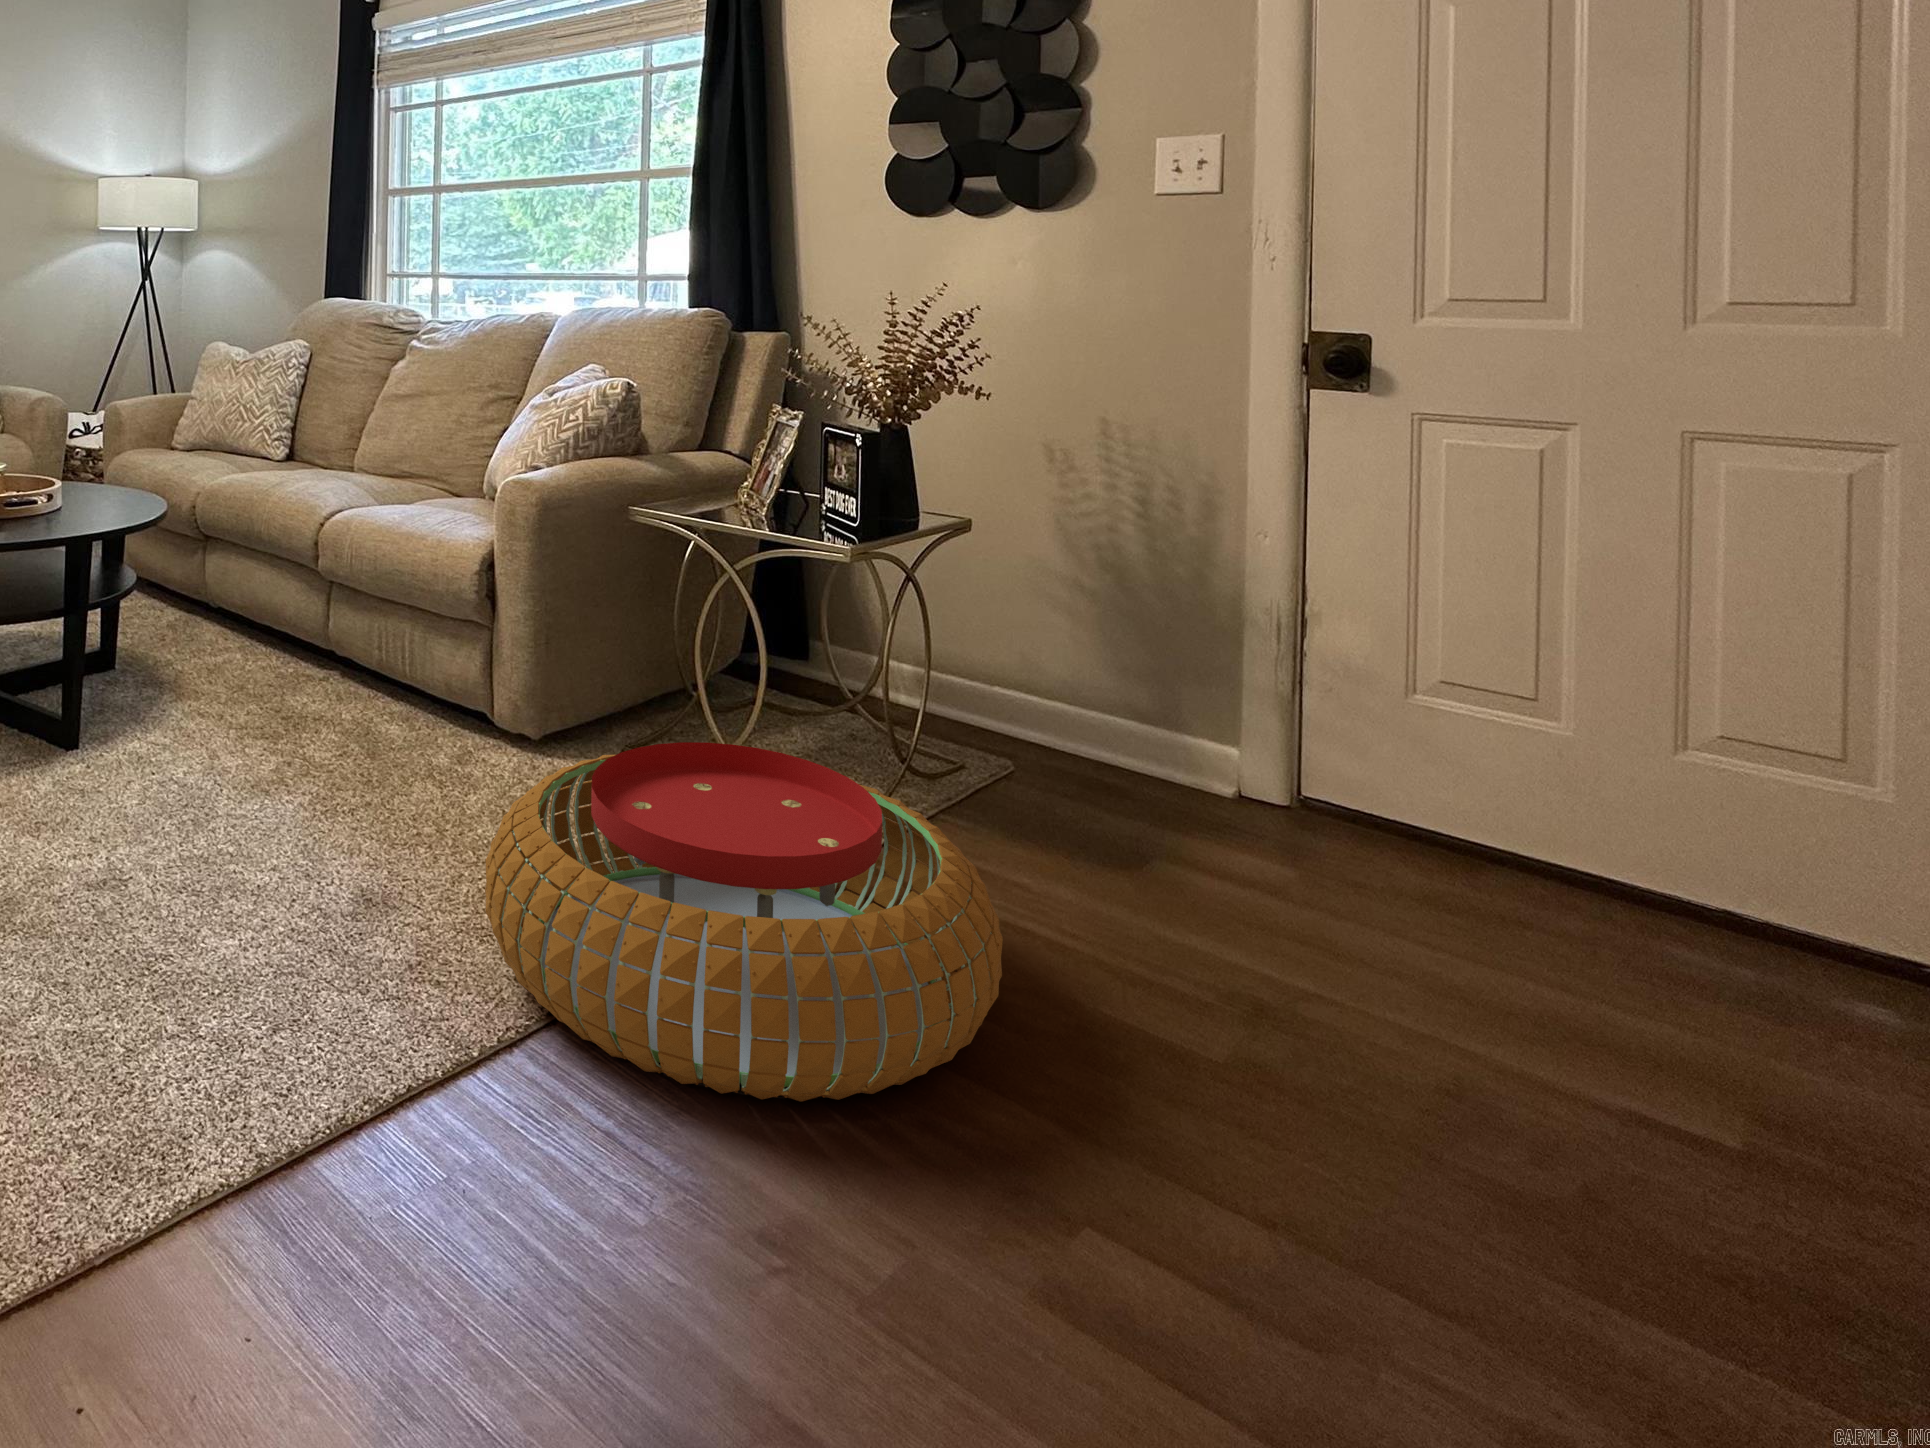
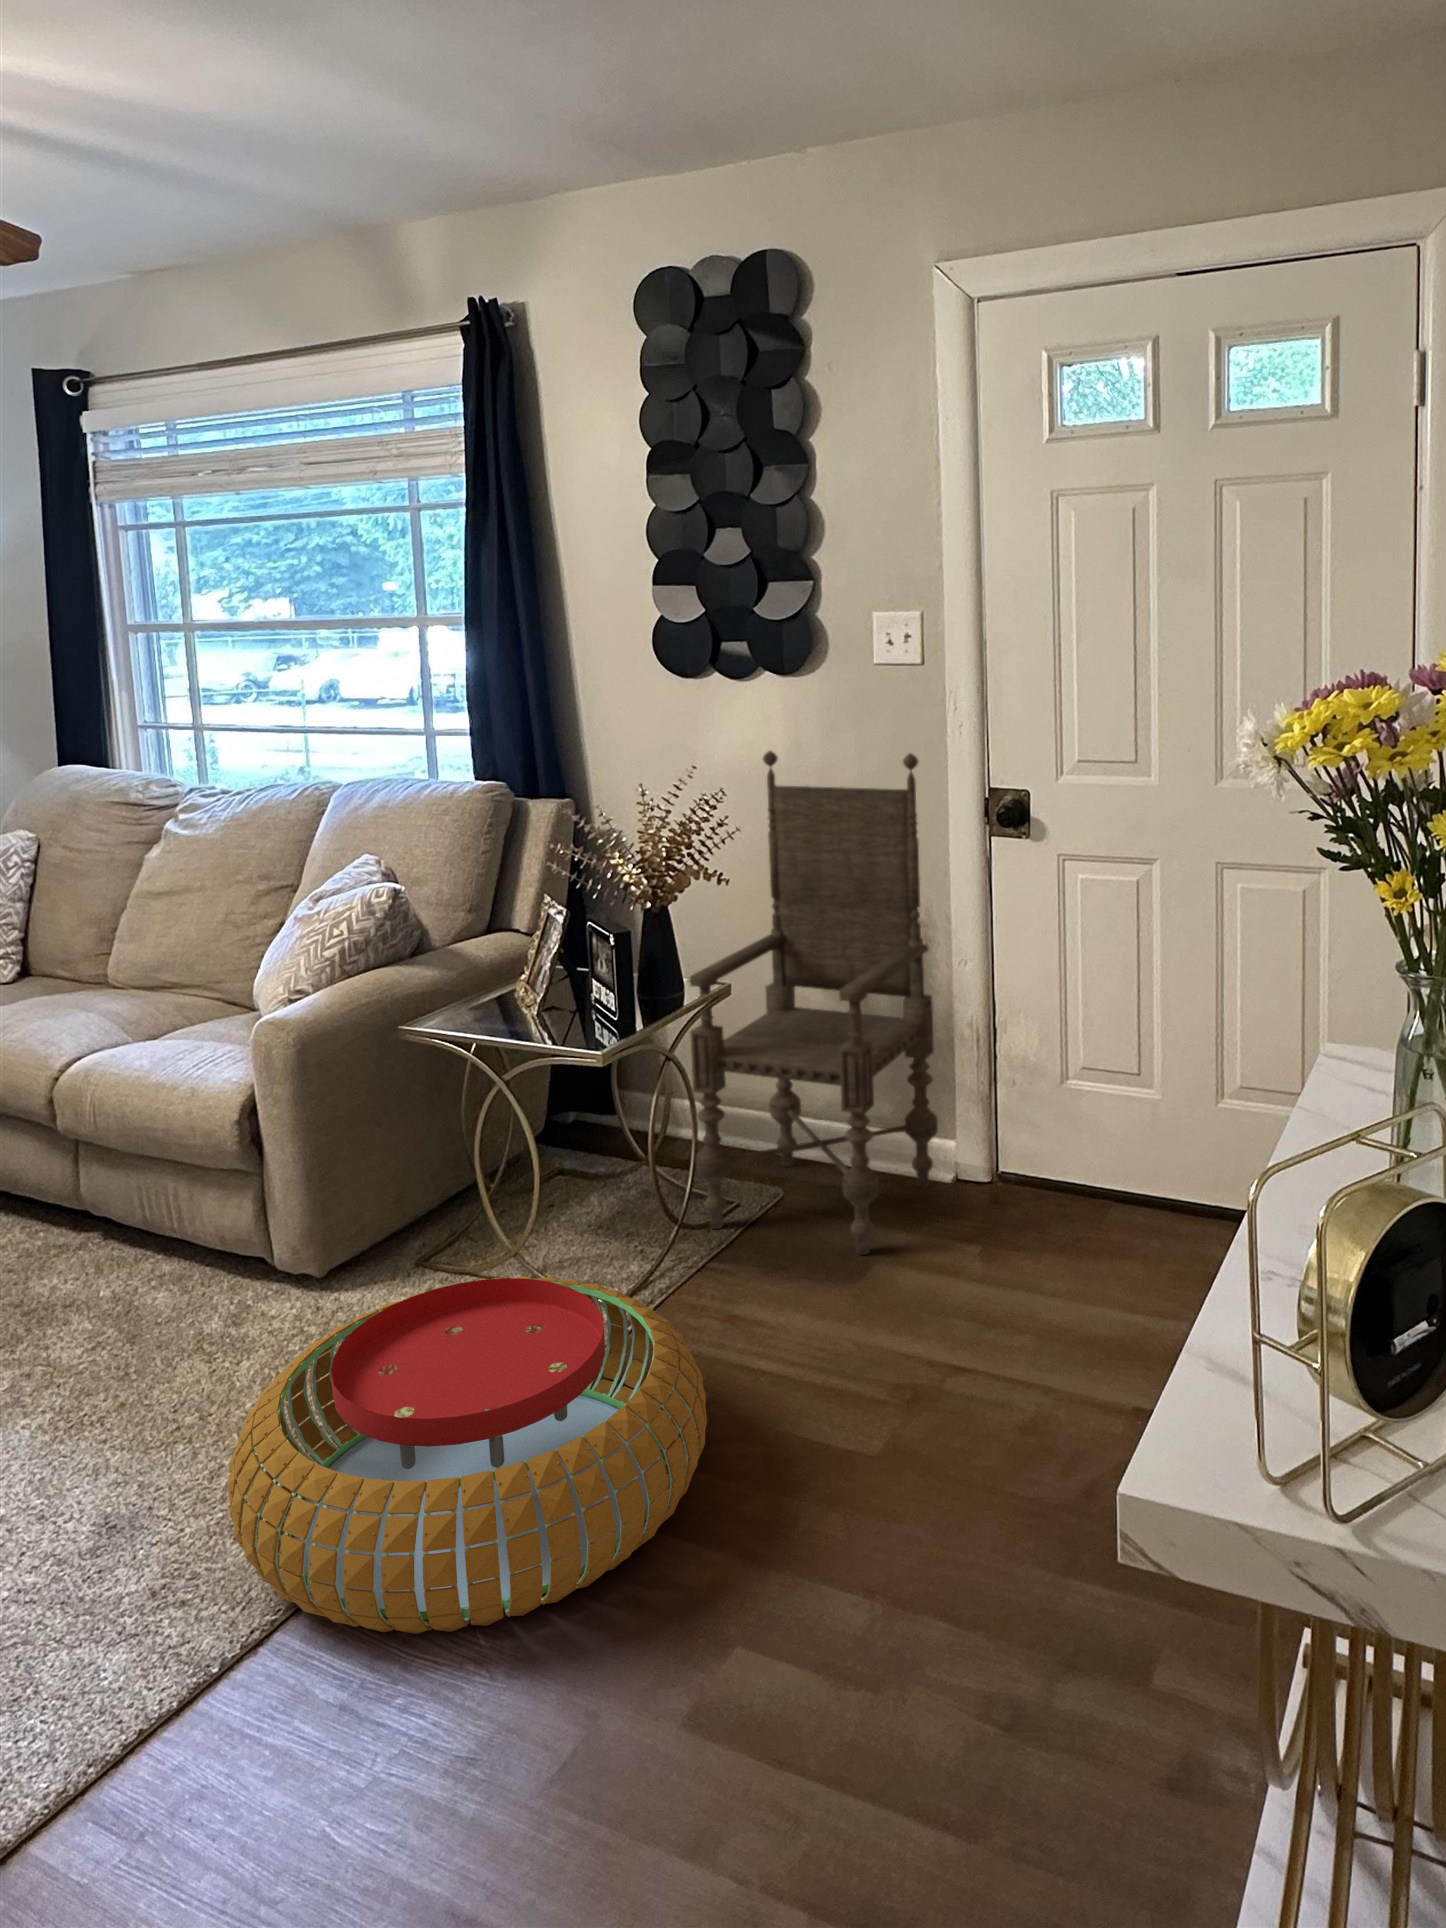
armchair: none [922,284,1216,843] -> present [690,751,938,1255]

